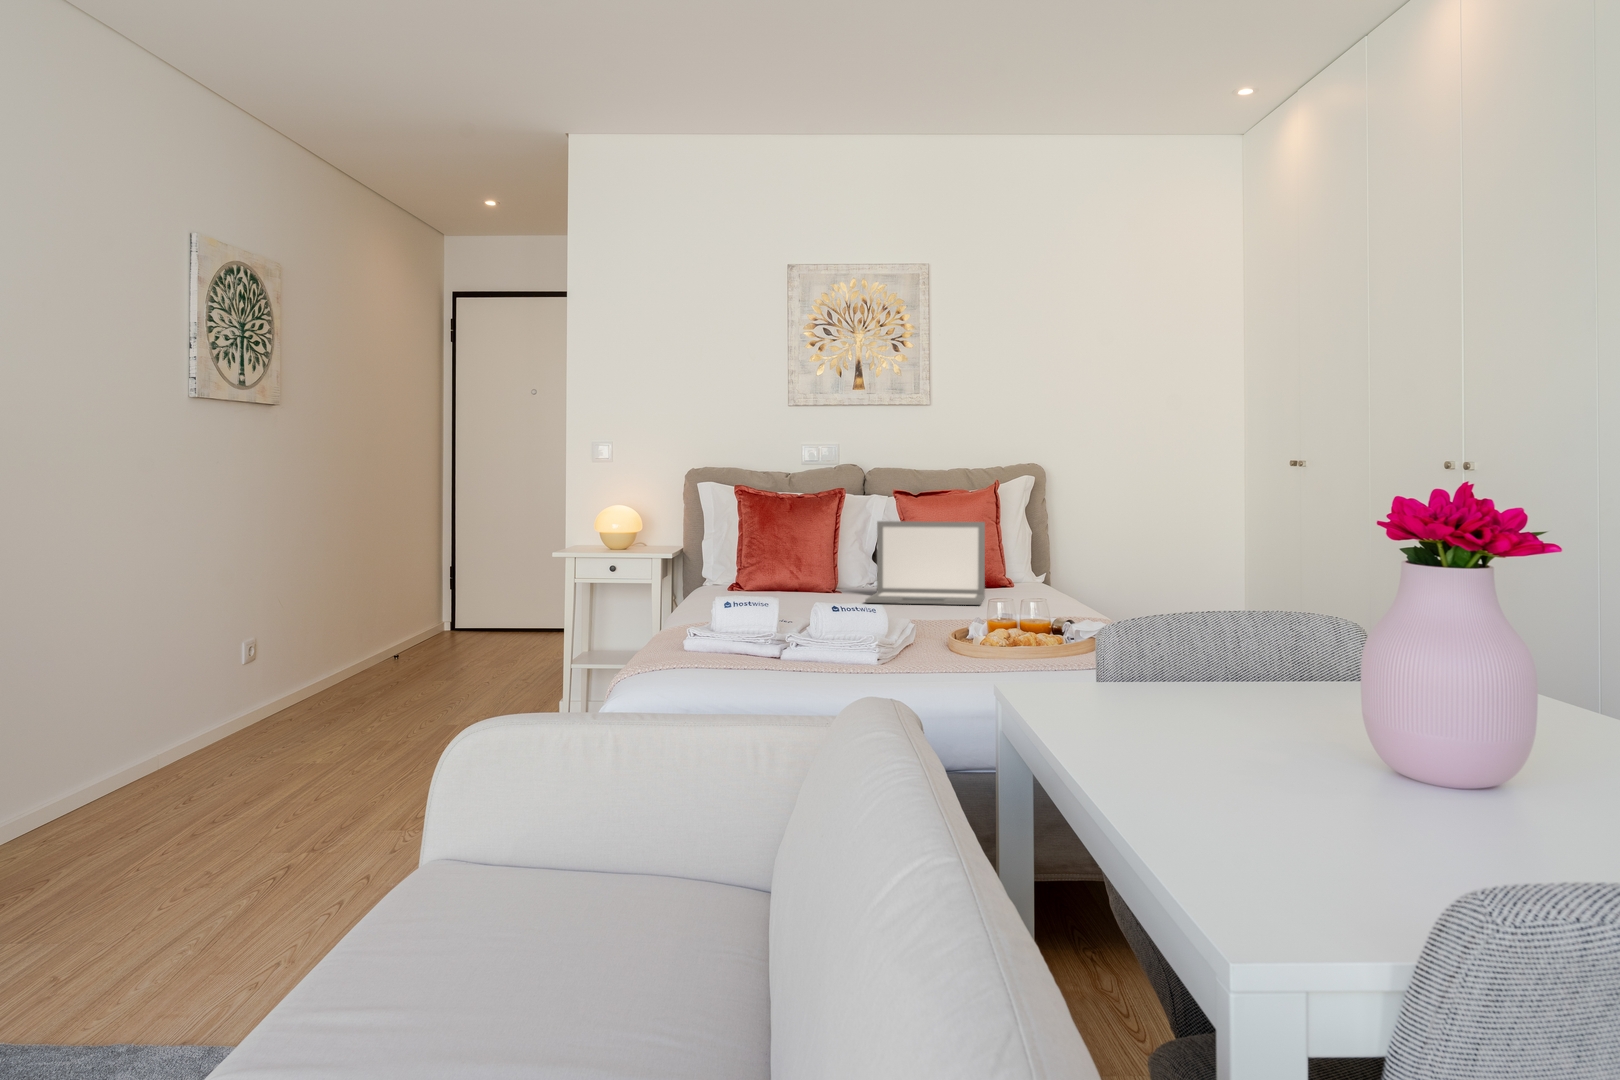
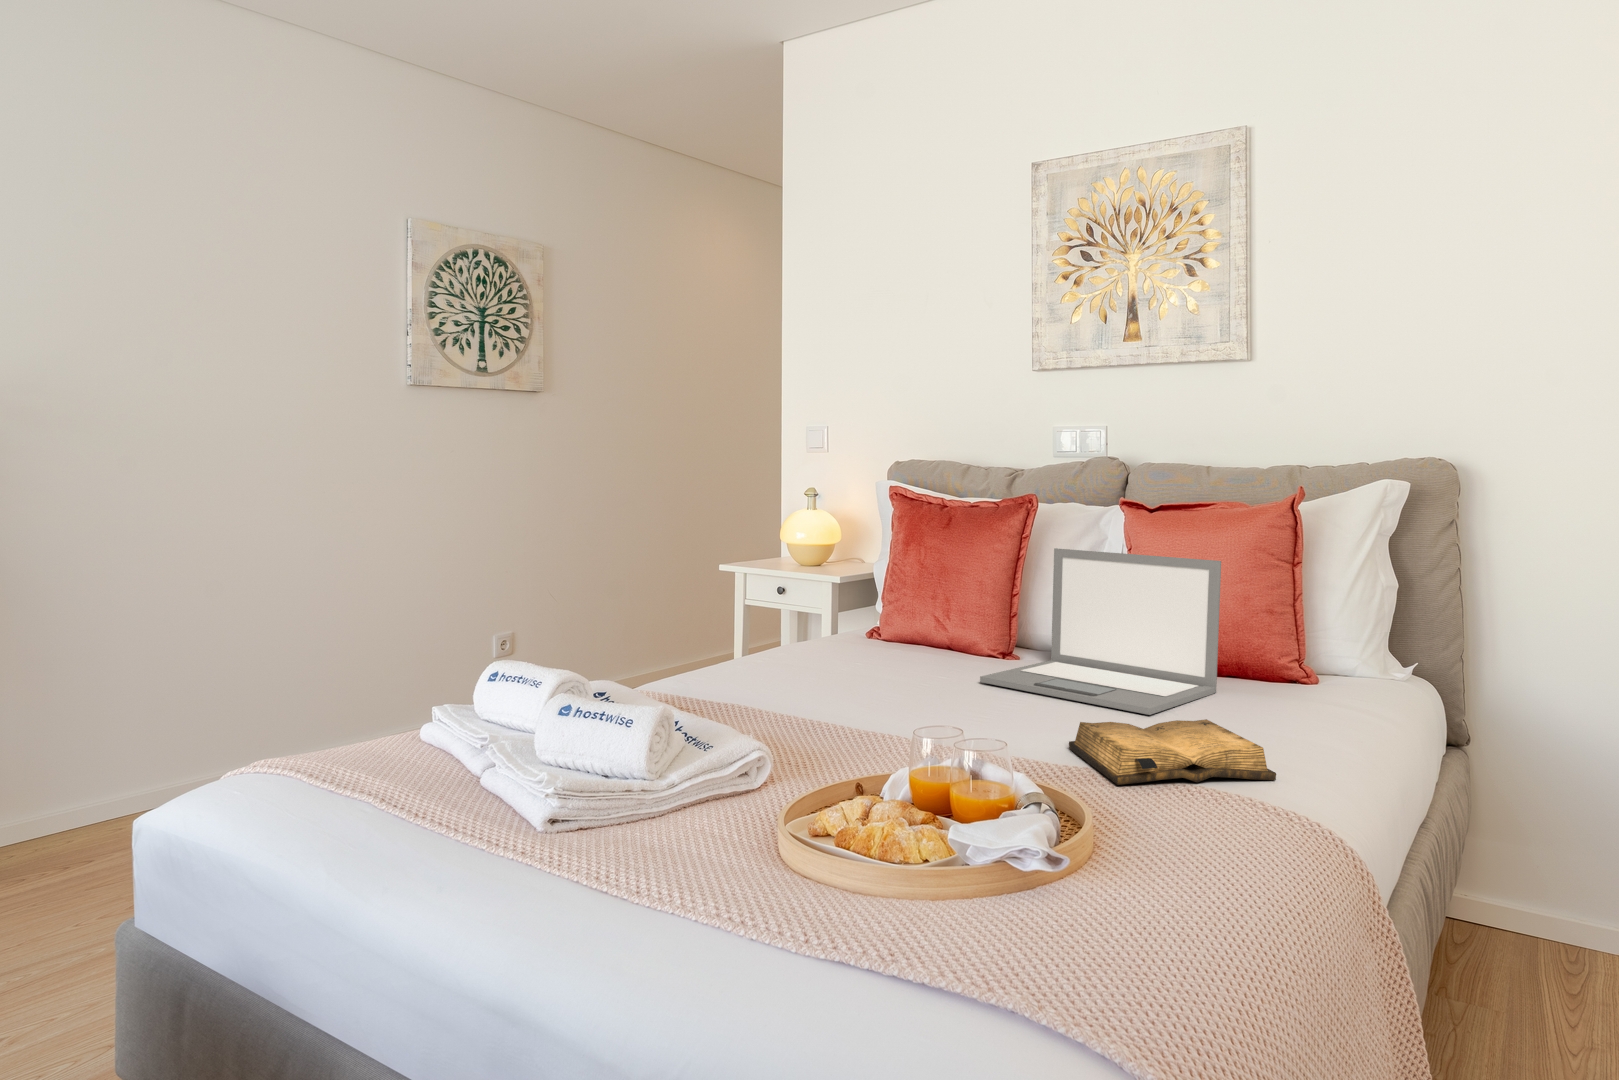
diary: none [979,596,1081,621] -> present [1069,719,1276,785]

